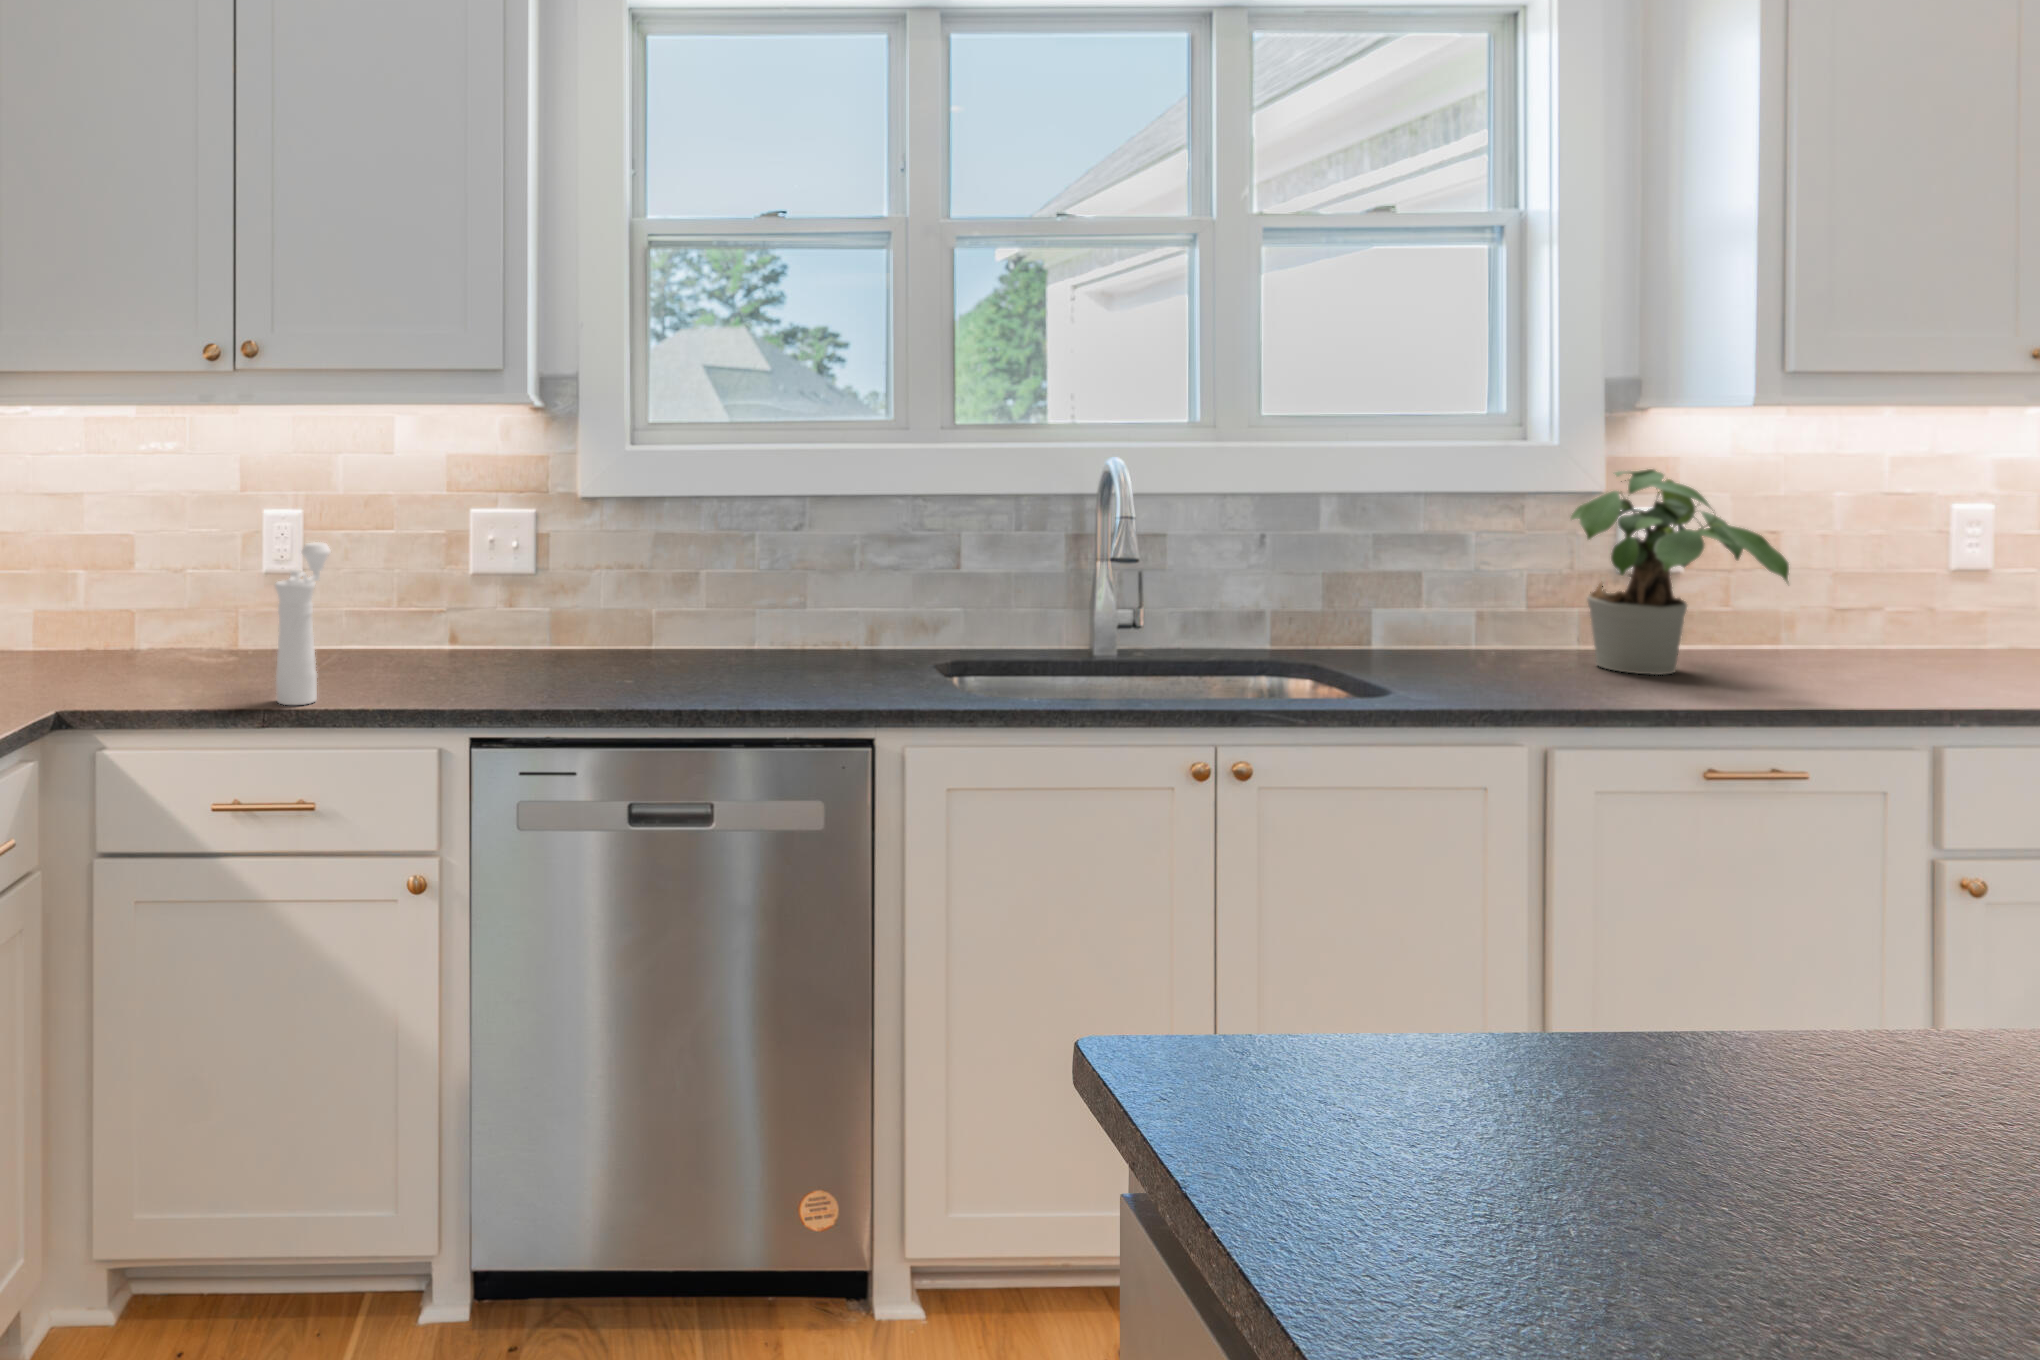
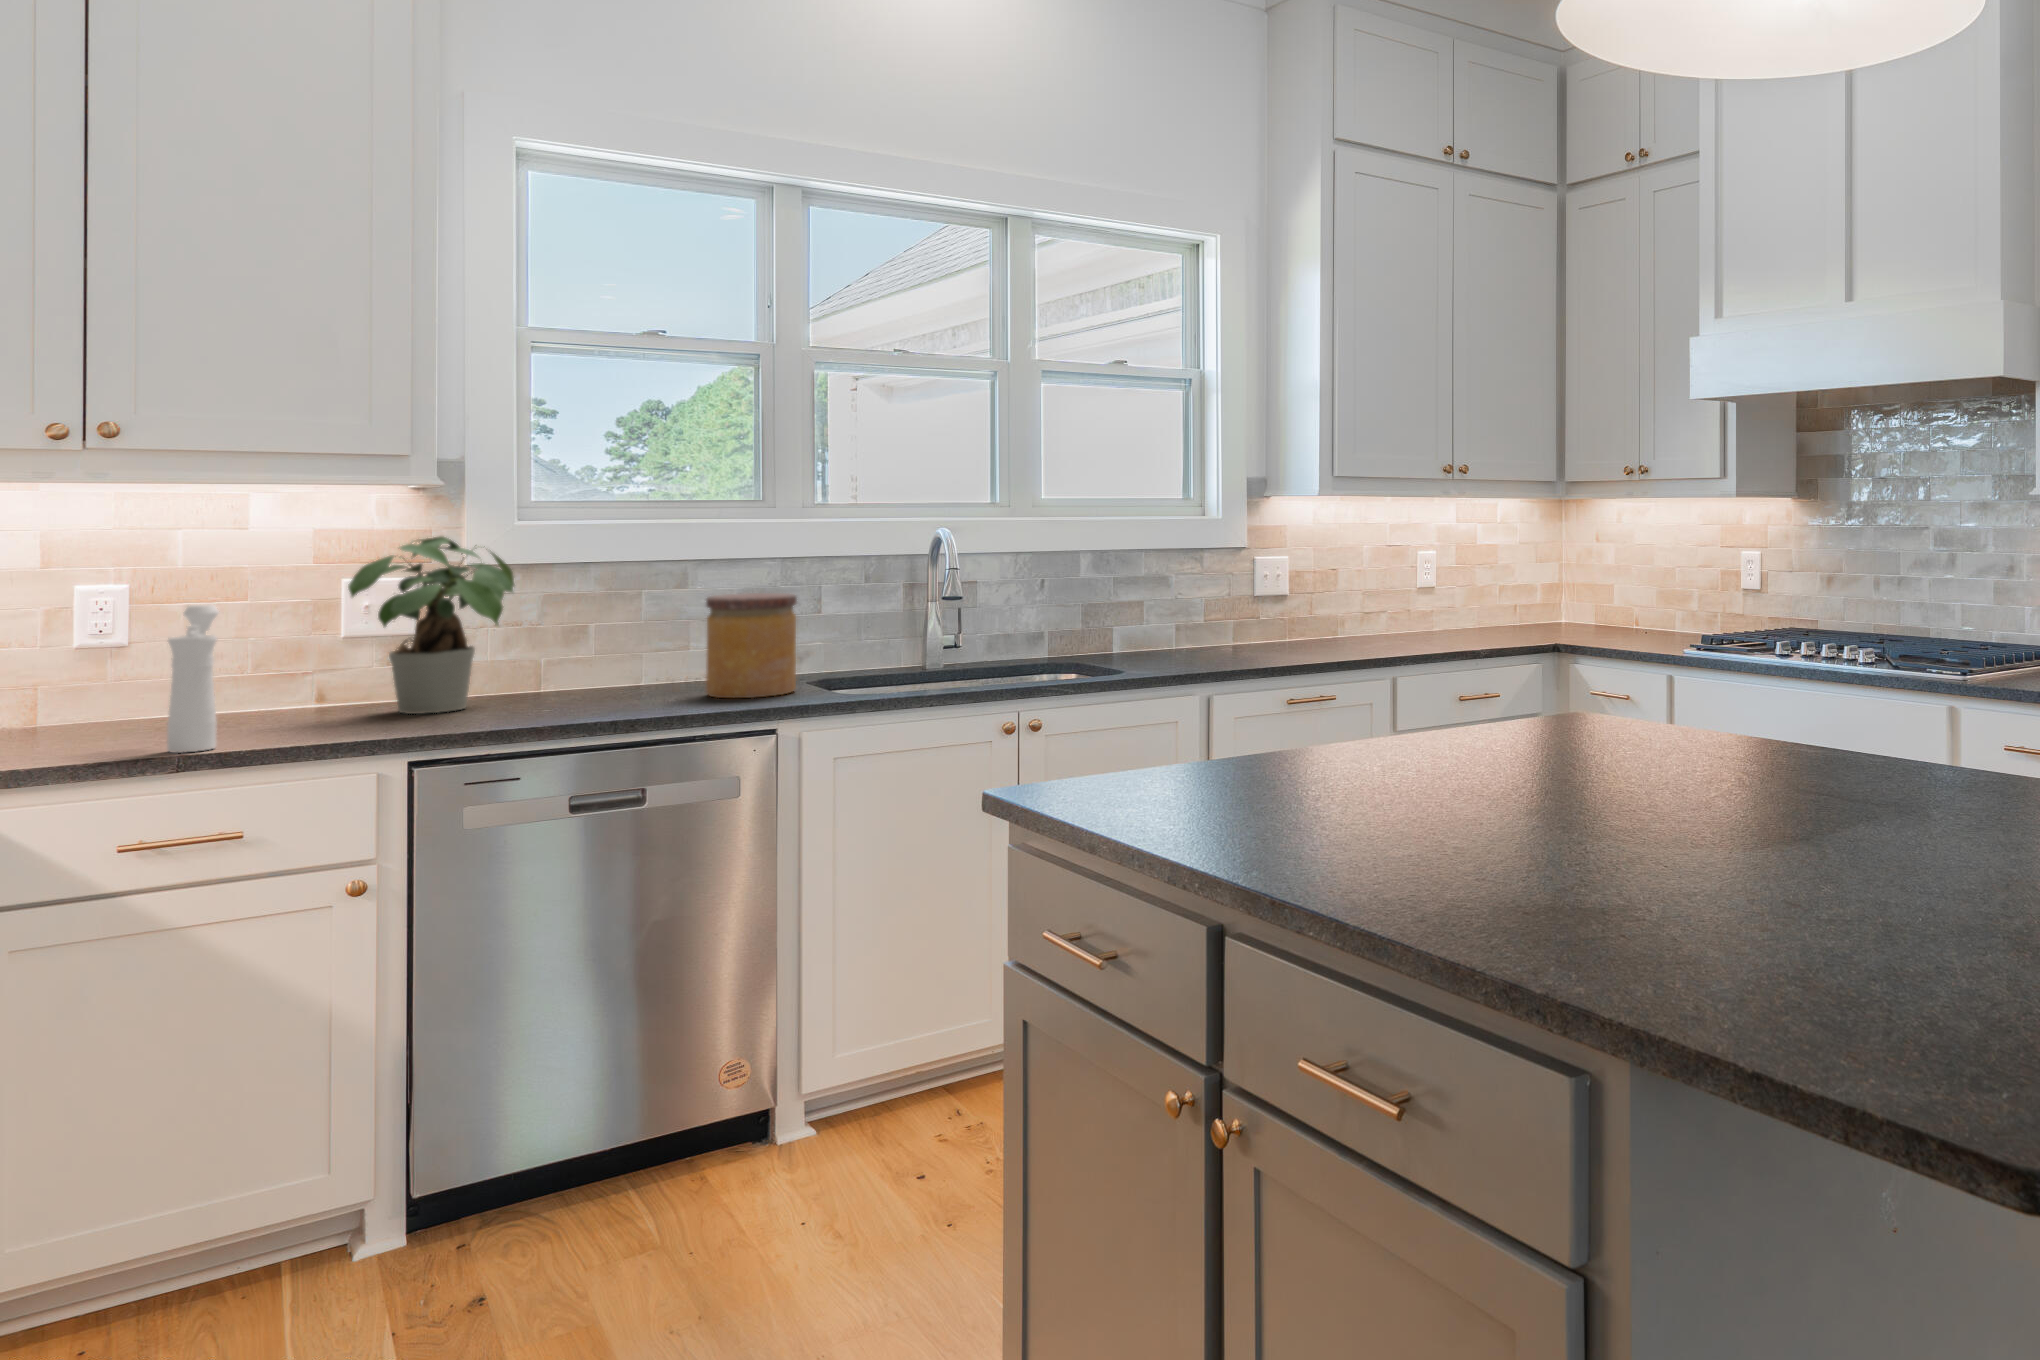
potted plant: present [1571,469,1789,675] -> present [348,536,514,714]
jar: none [810,545,917,686] -> present [706,593,797,698]

